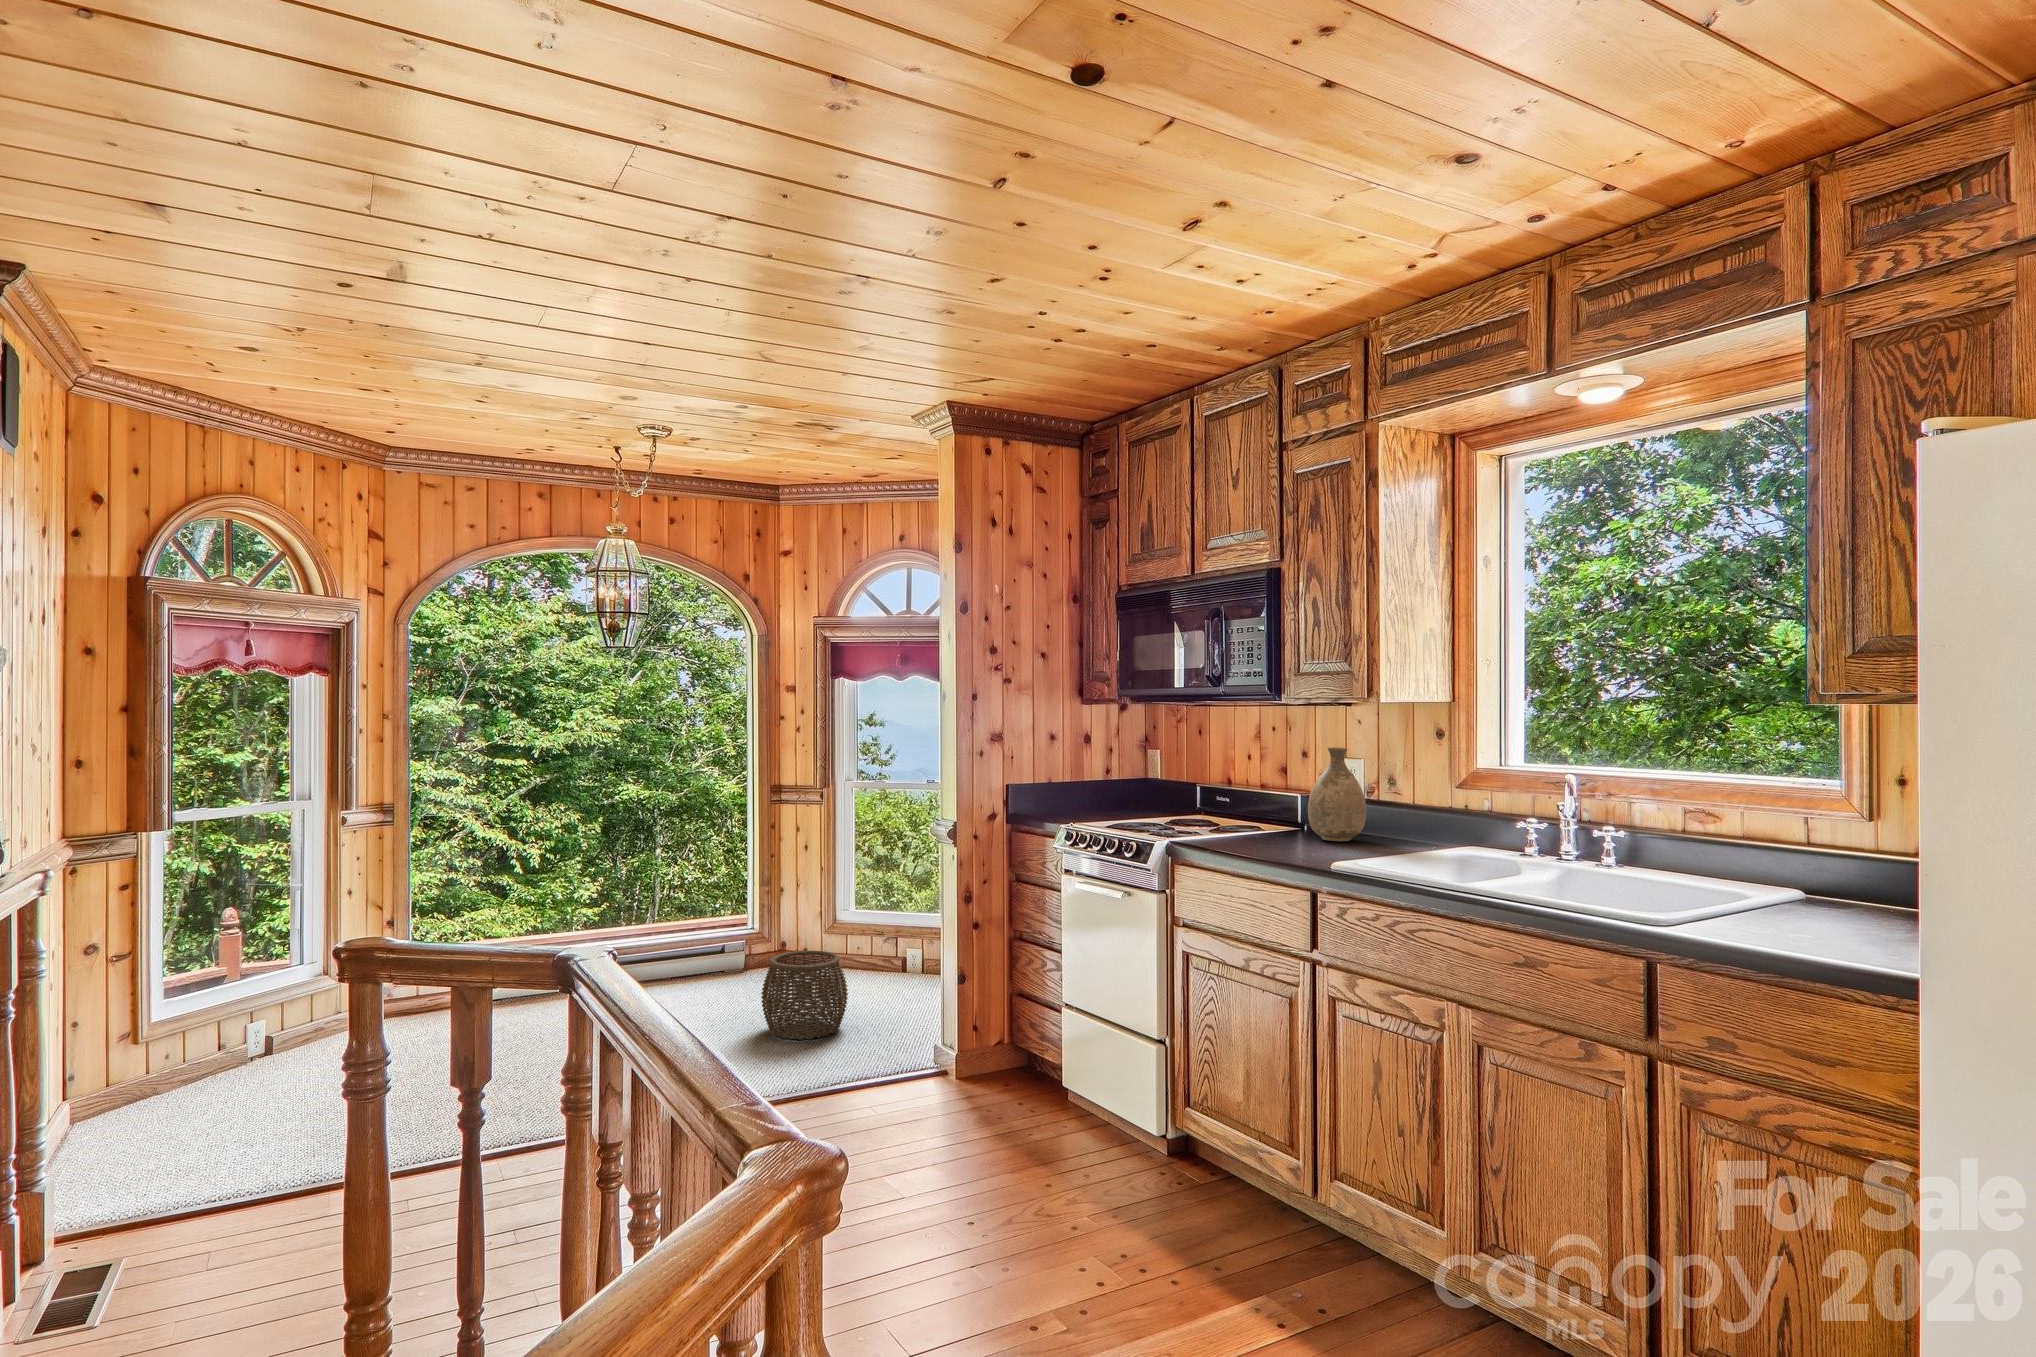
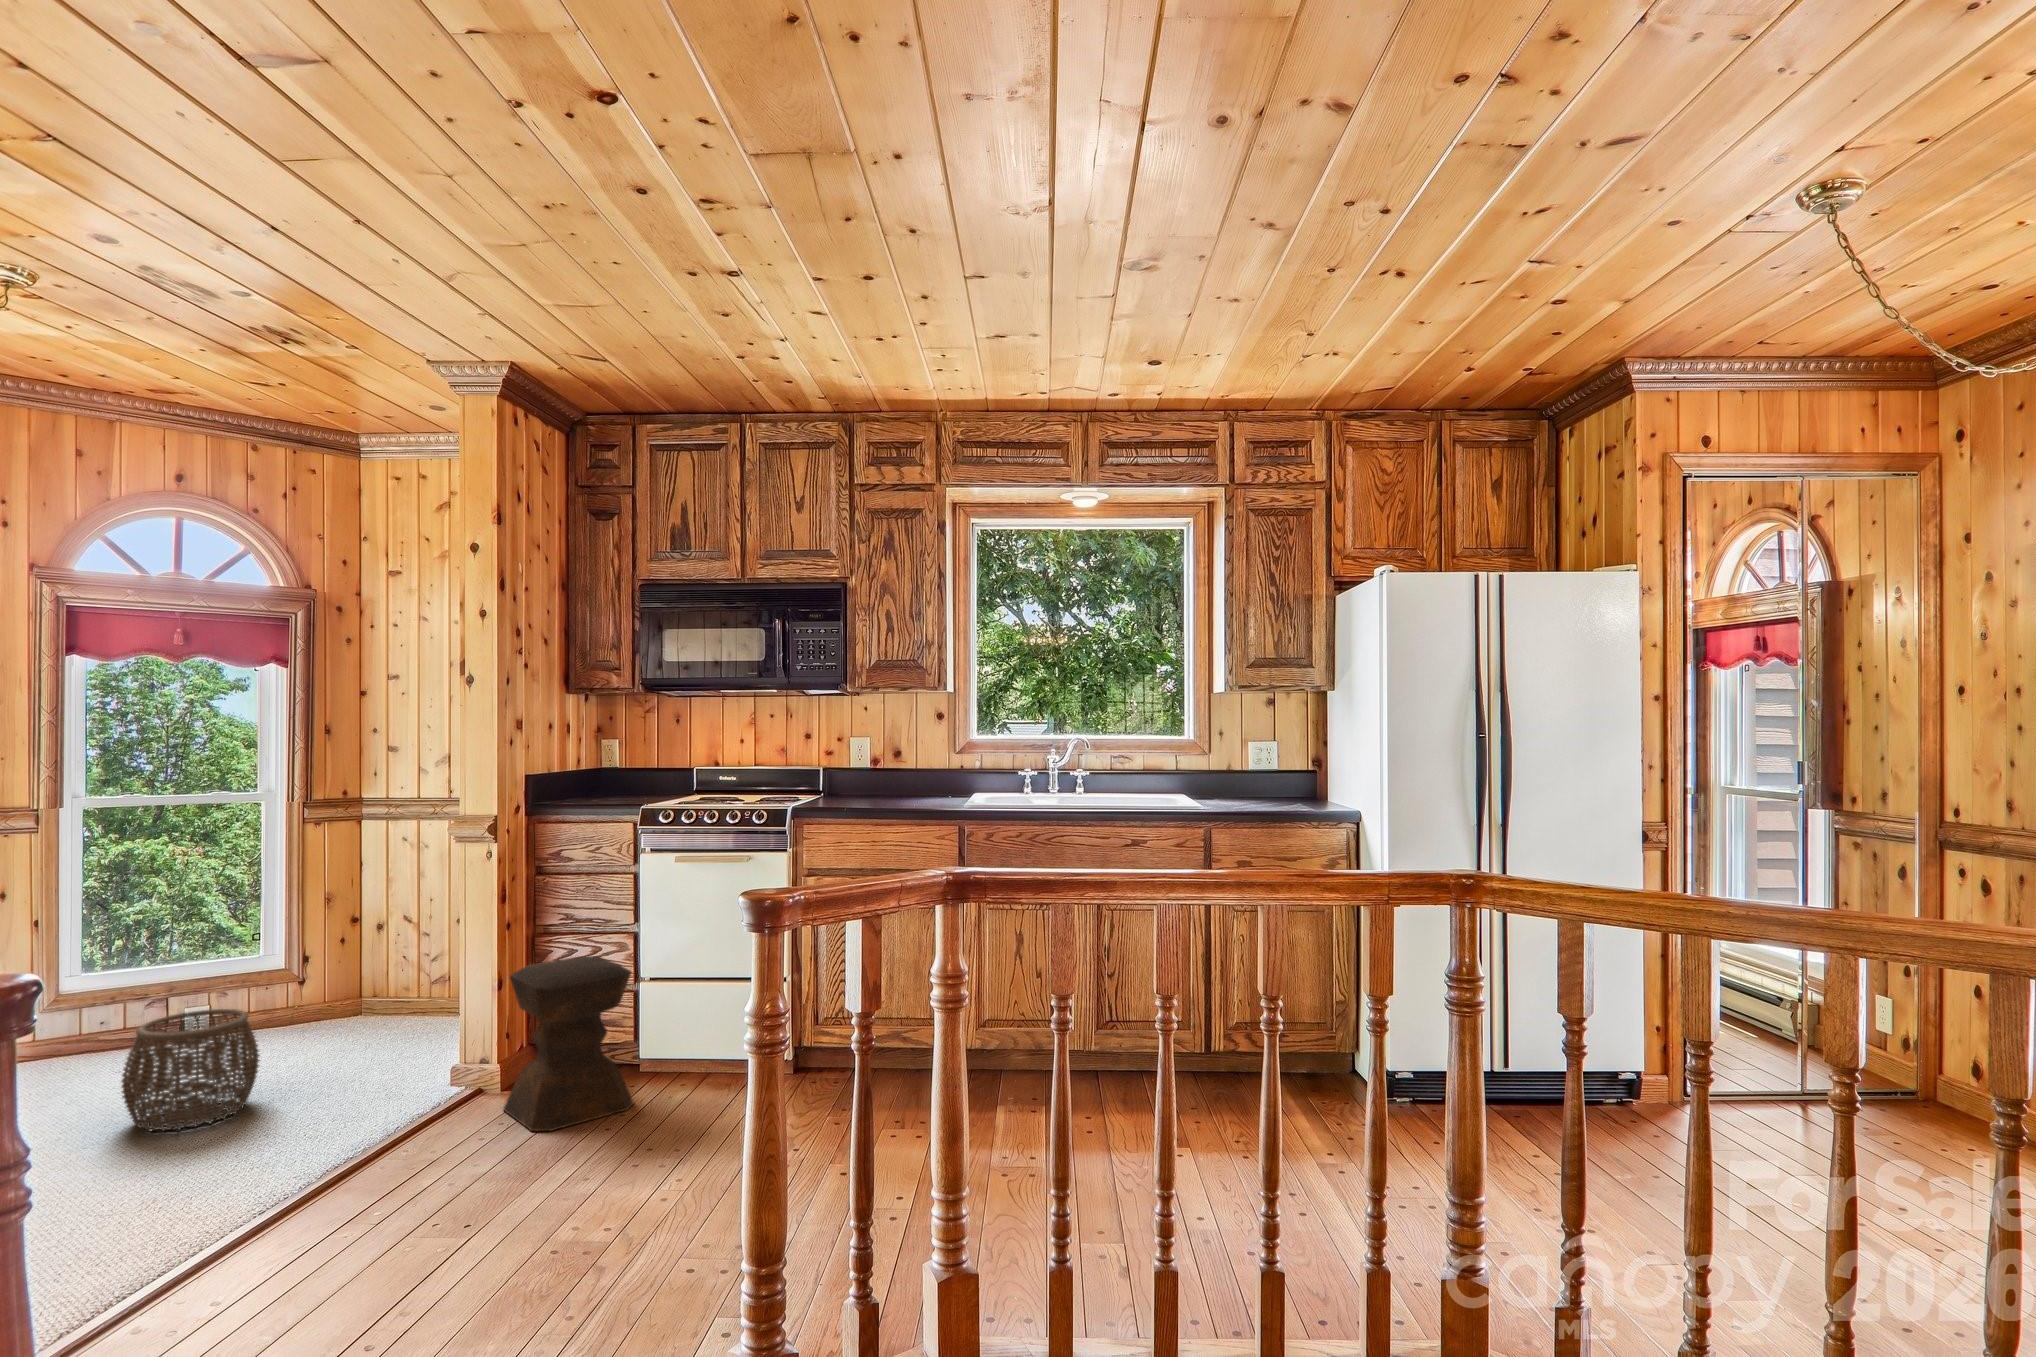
vase: present [1308,747,1366,841] -> none [856,726,899,796]
stool: none [907,967,1020,1135] -> present [504,956,633,1131]

